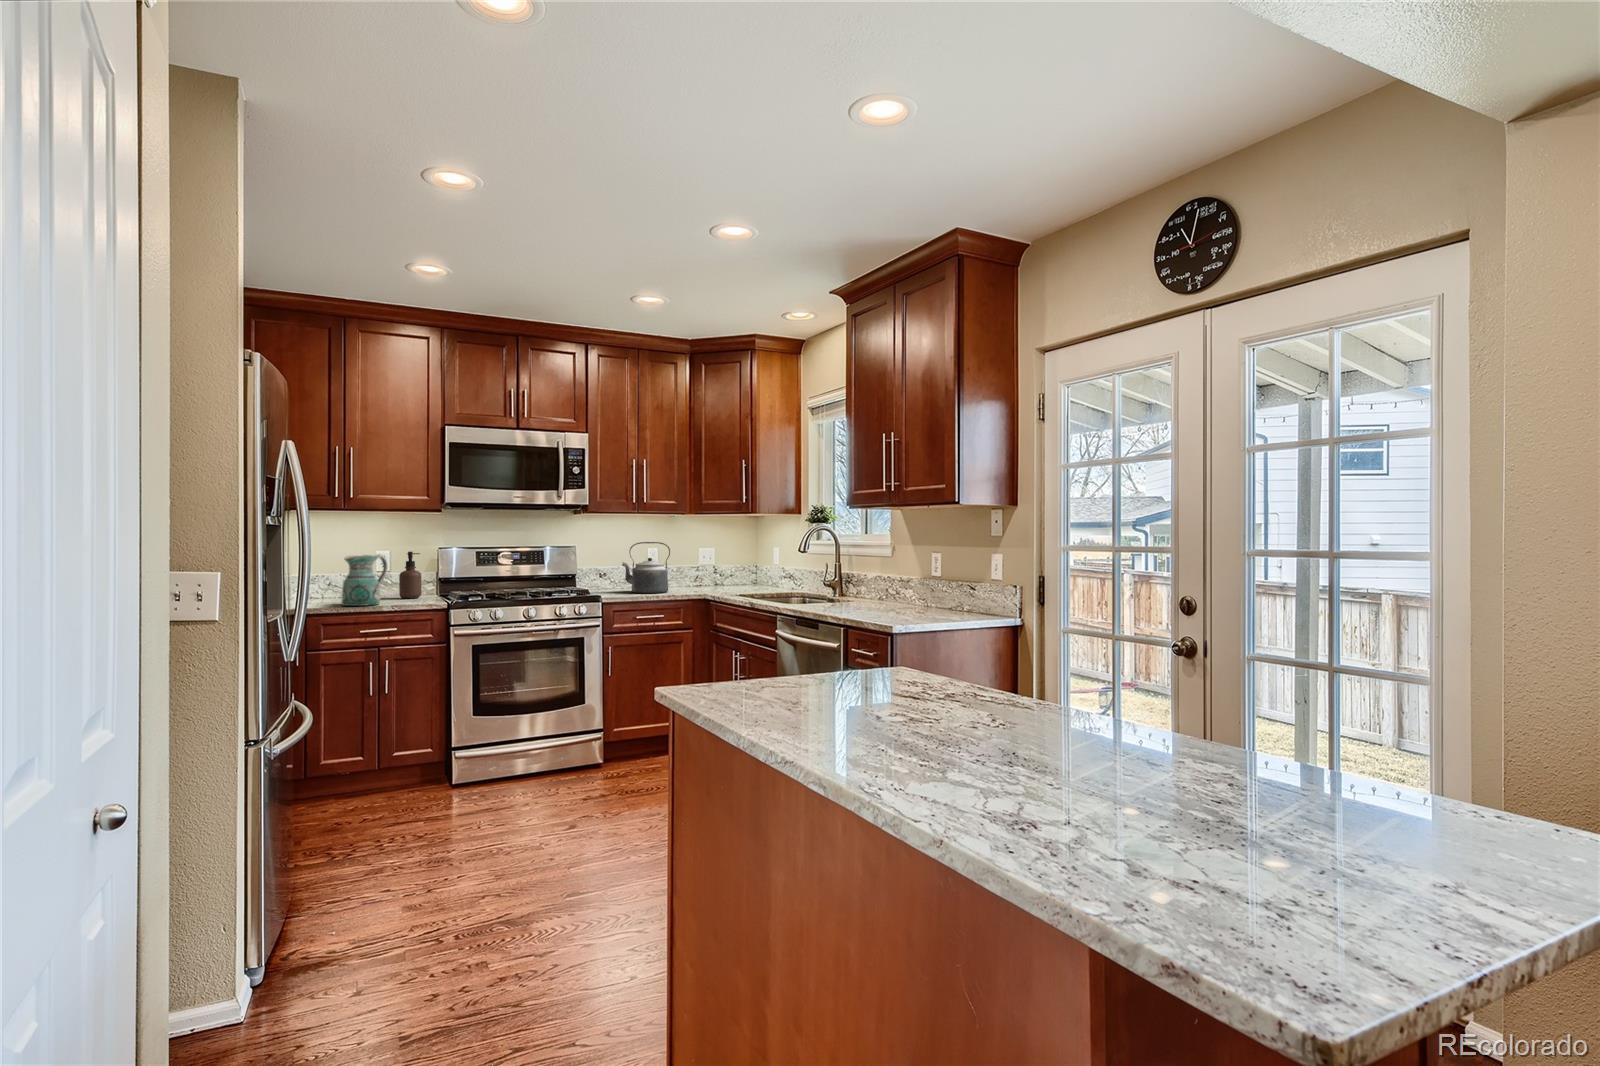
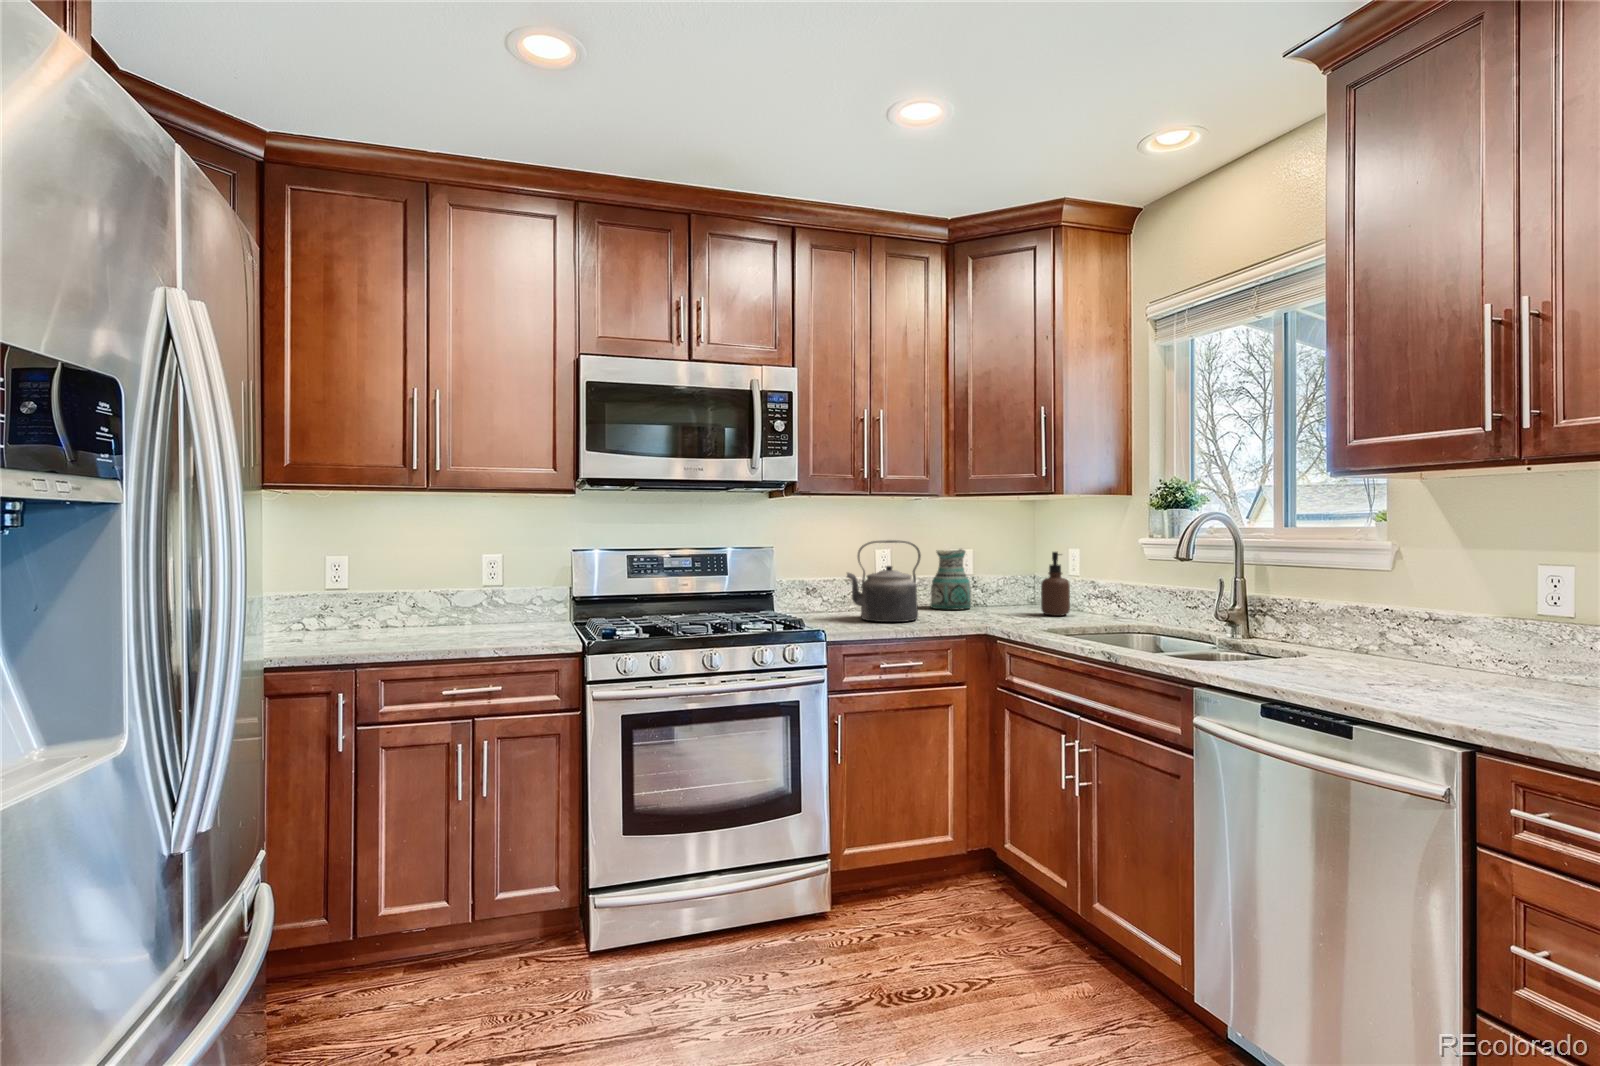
soap dispenser: present [399,552,422,598] -> present [1041,552,1070,616]
ceramic pitcher: present [342,555,388,606] -> present [930,549,971,610]

